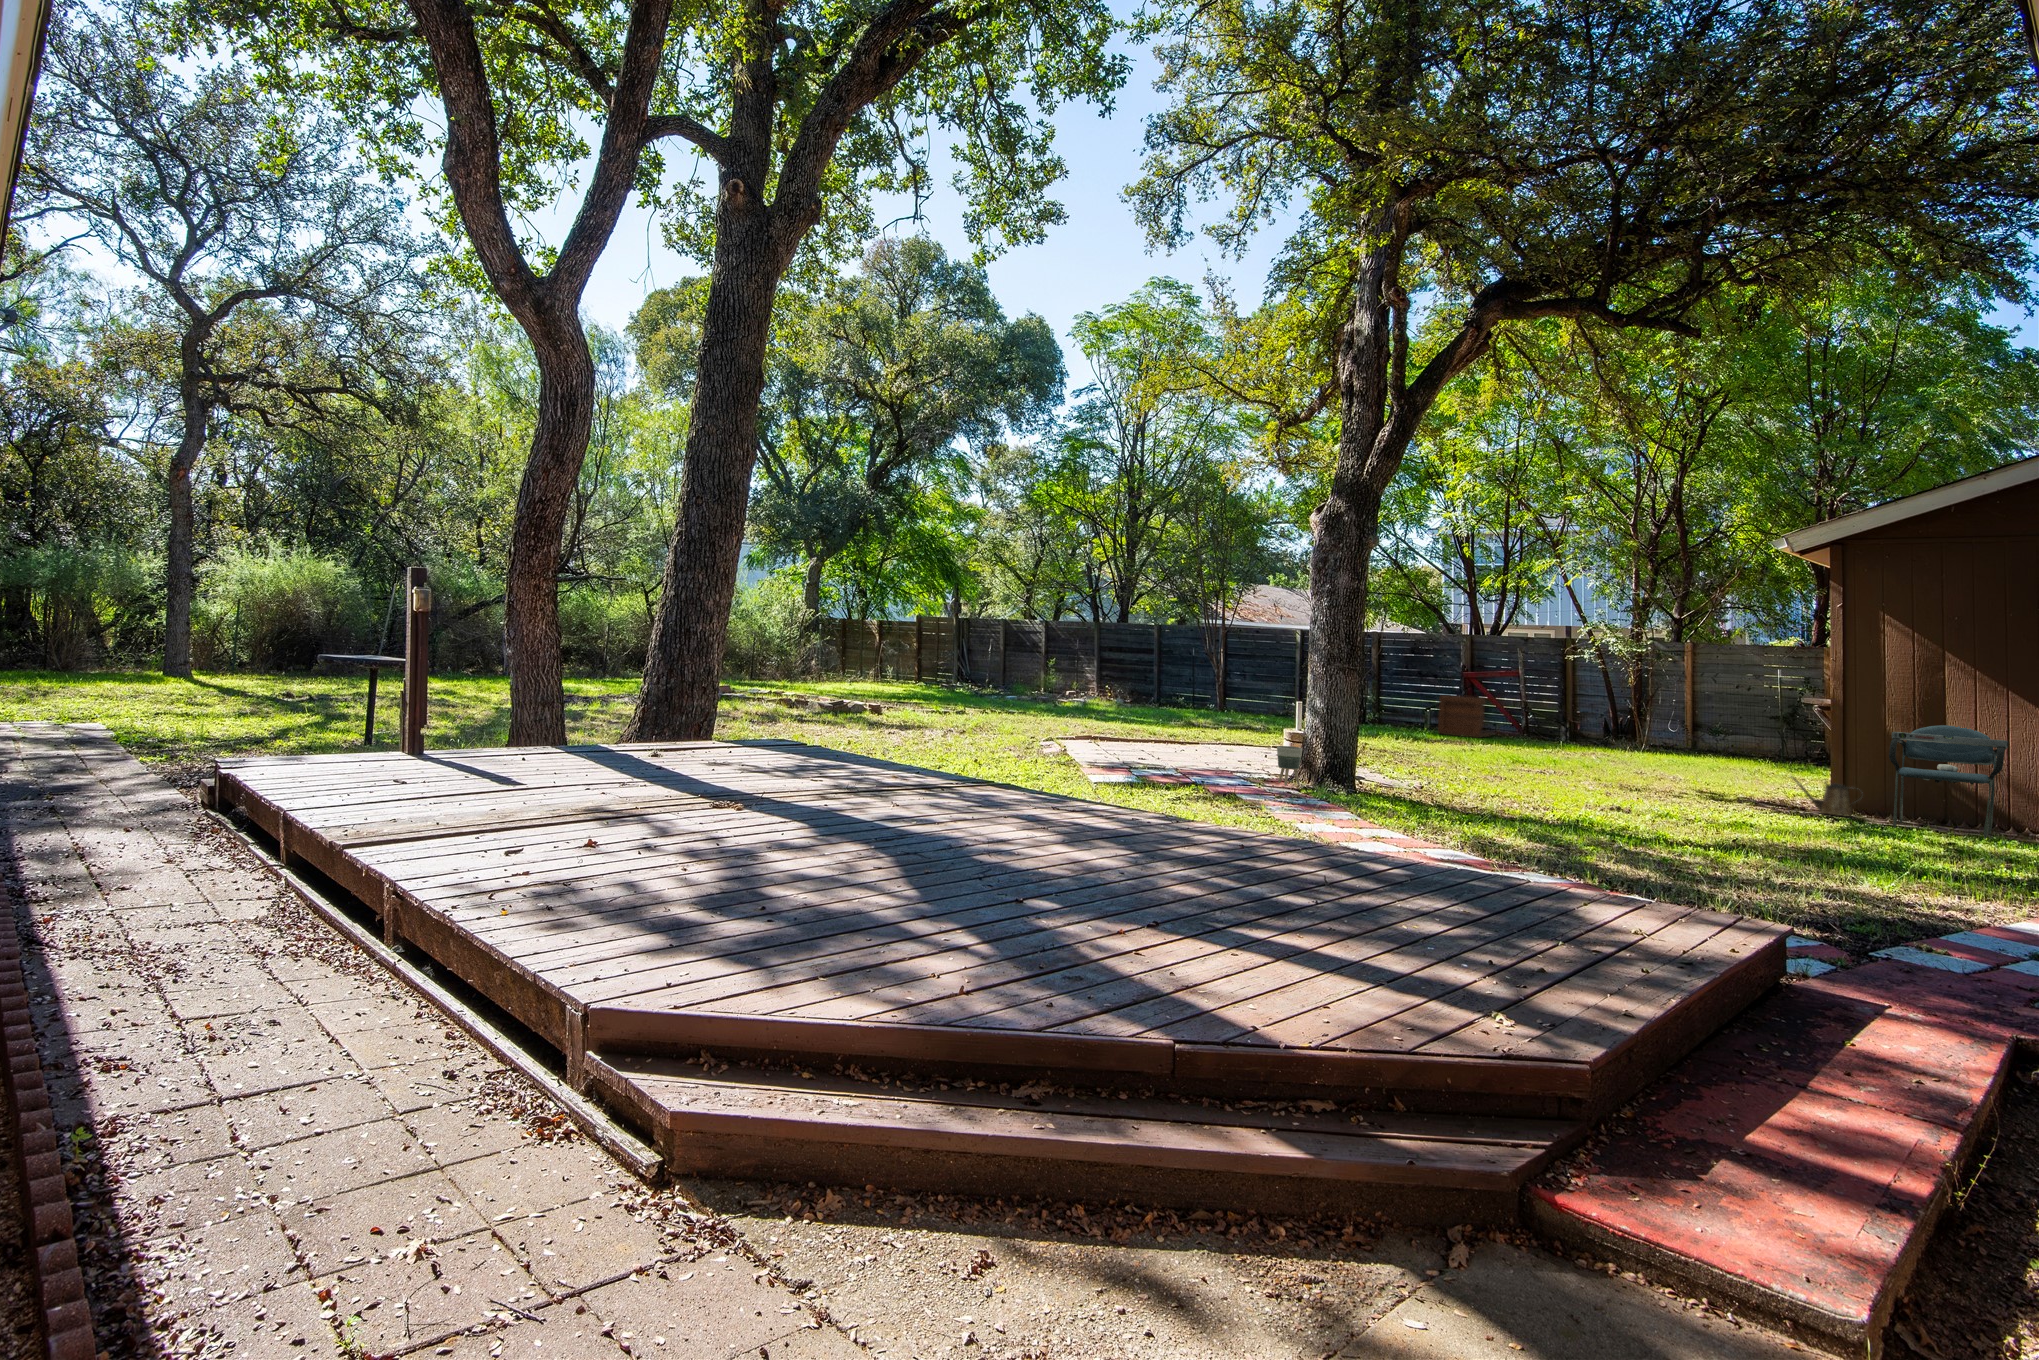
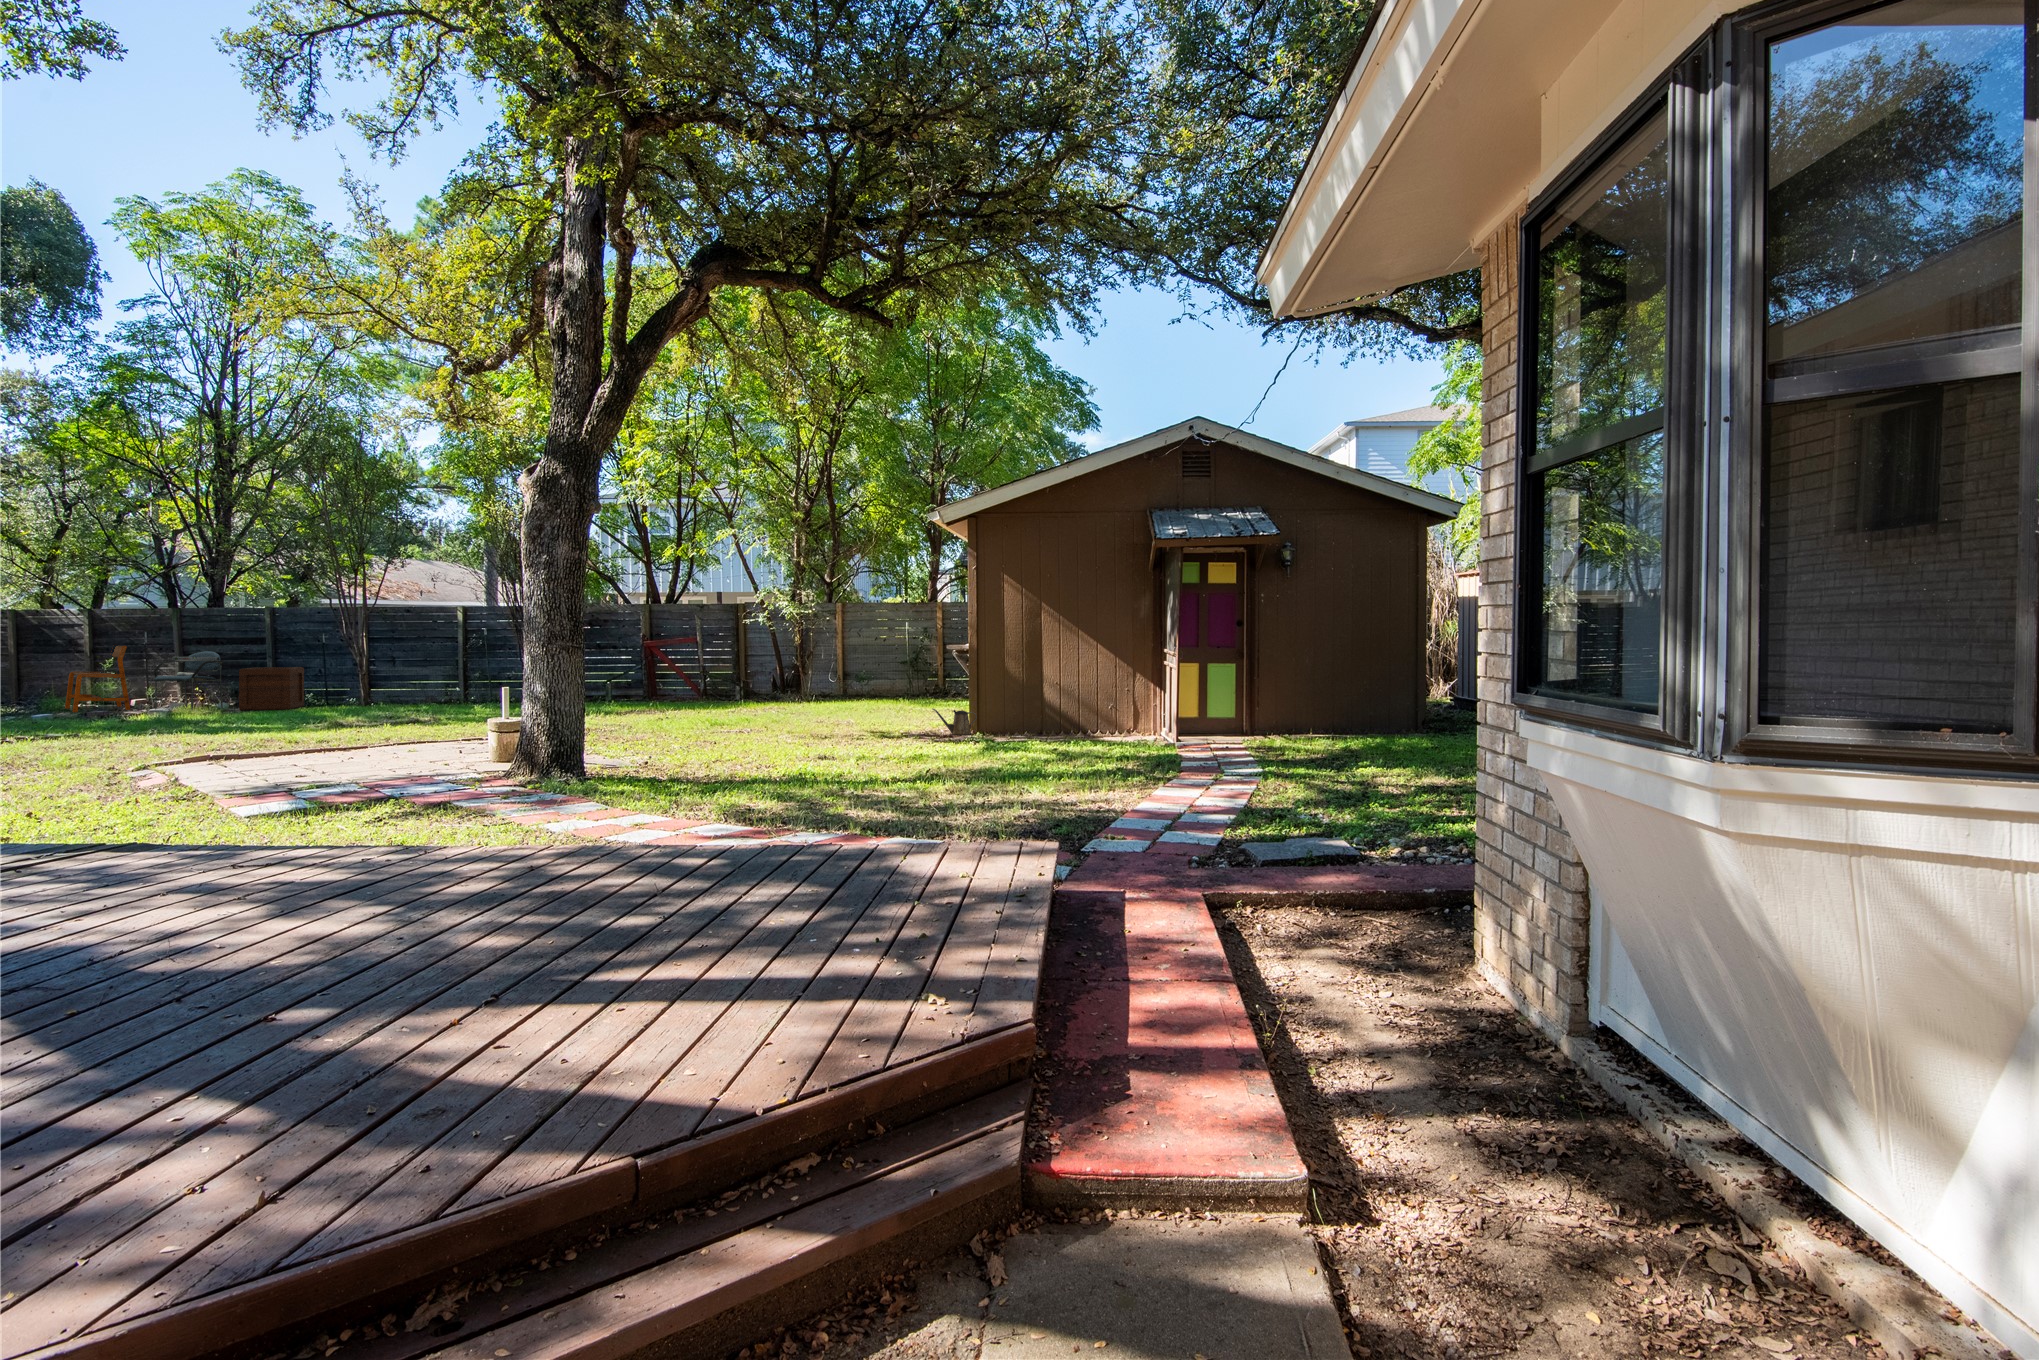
bench: none [1031,651,1065,699] -> present [65,646,130,712]
wooden crate: present [1438,695,1490,738] -> present [239,667,304,710]
chair: present [1889,725,2009,839] -> present [154,651,223,710]
planter: present [1277,746,1302,786] -> none [493,735,524,780]

